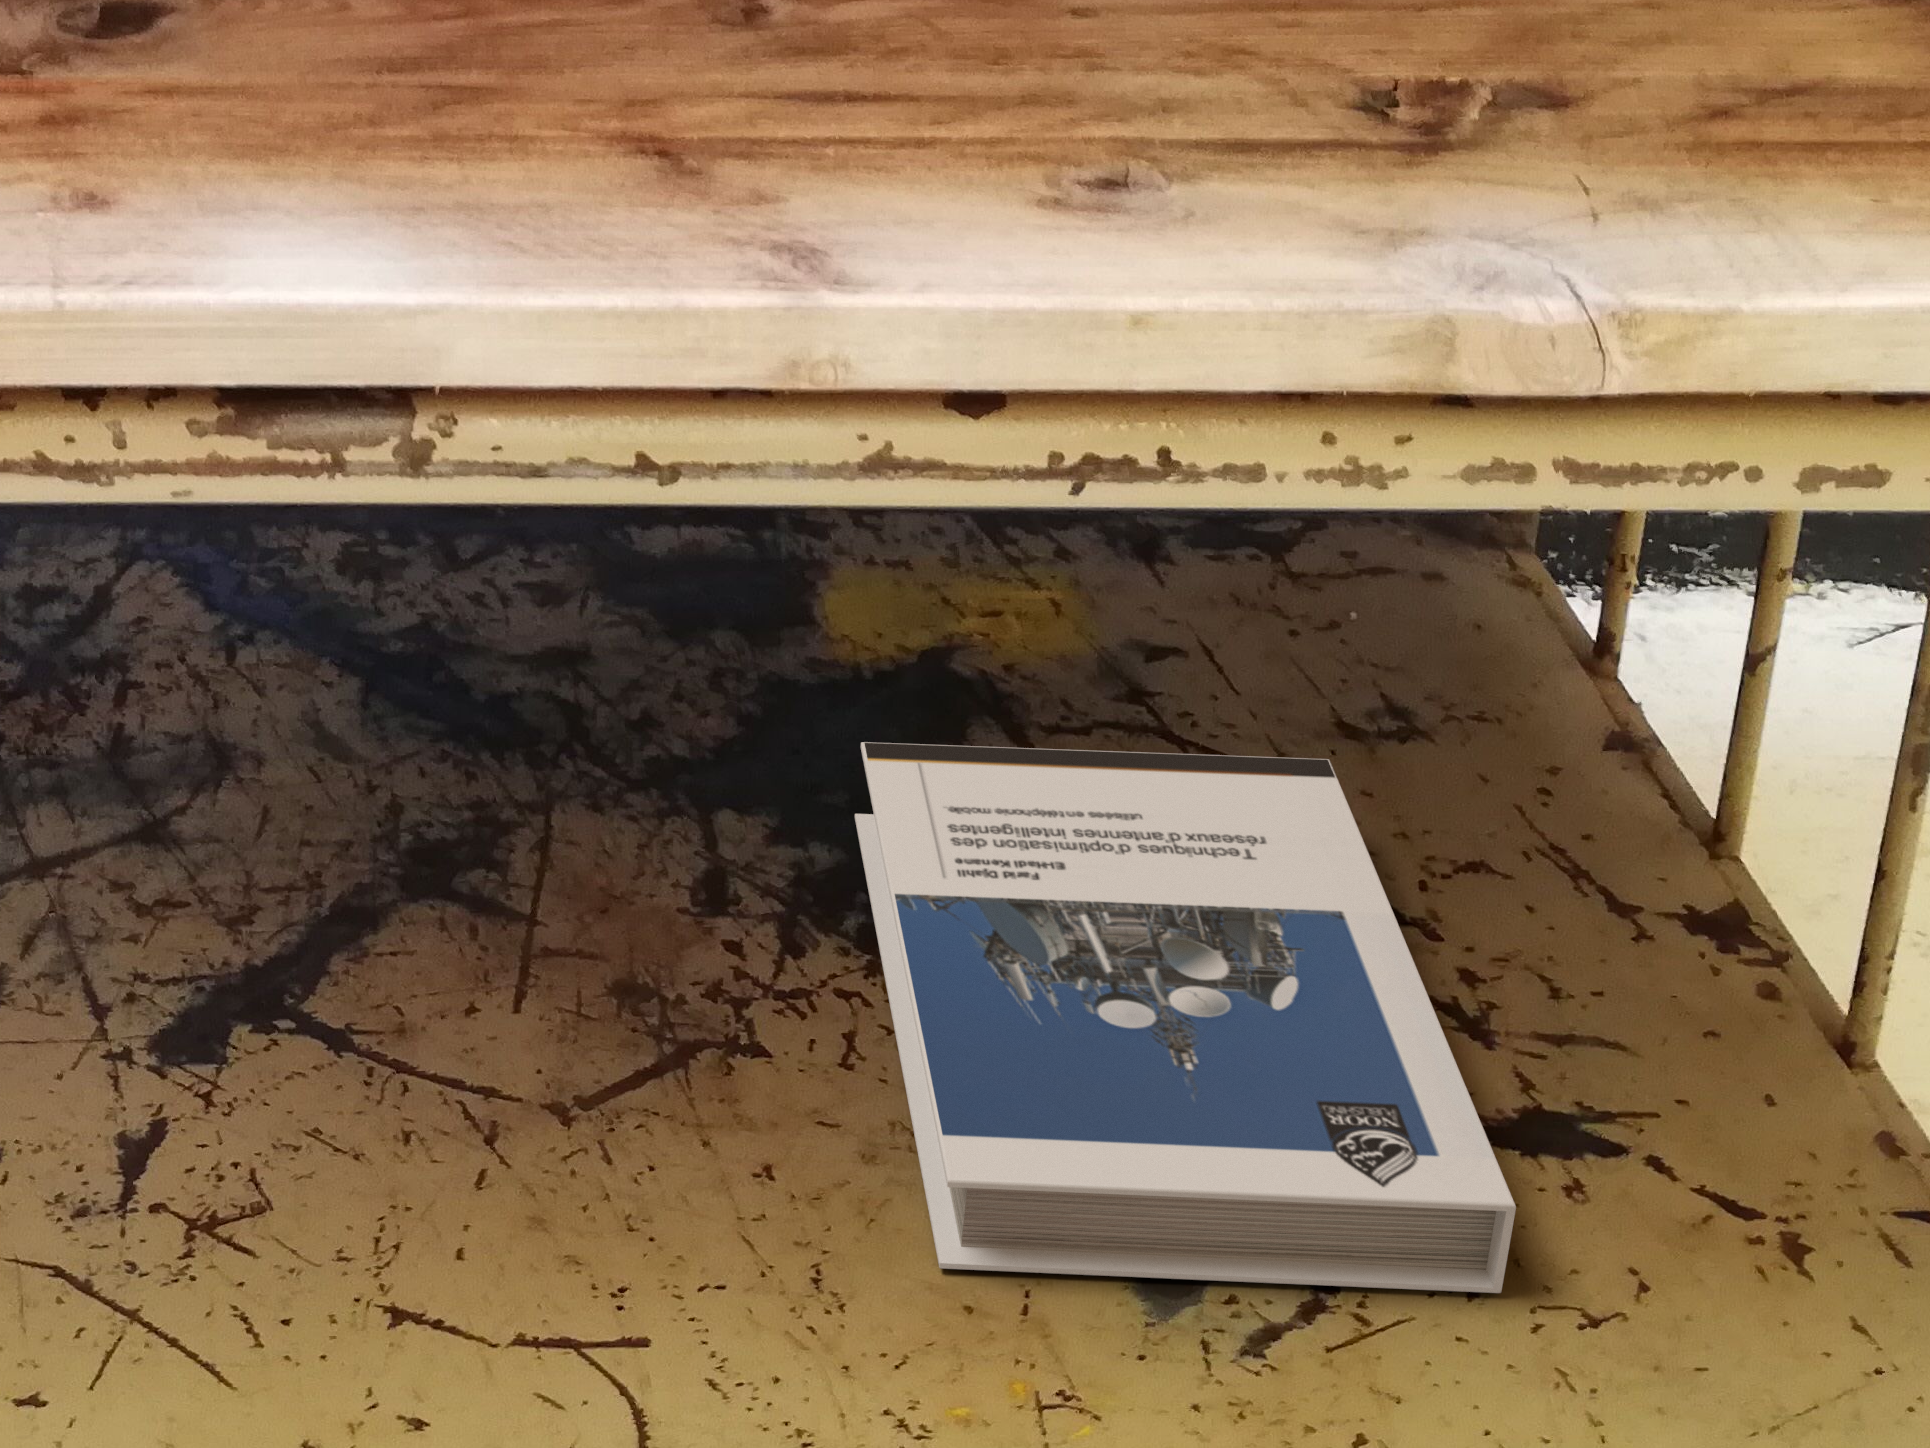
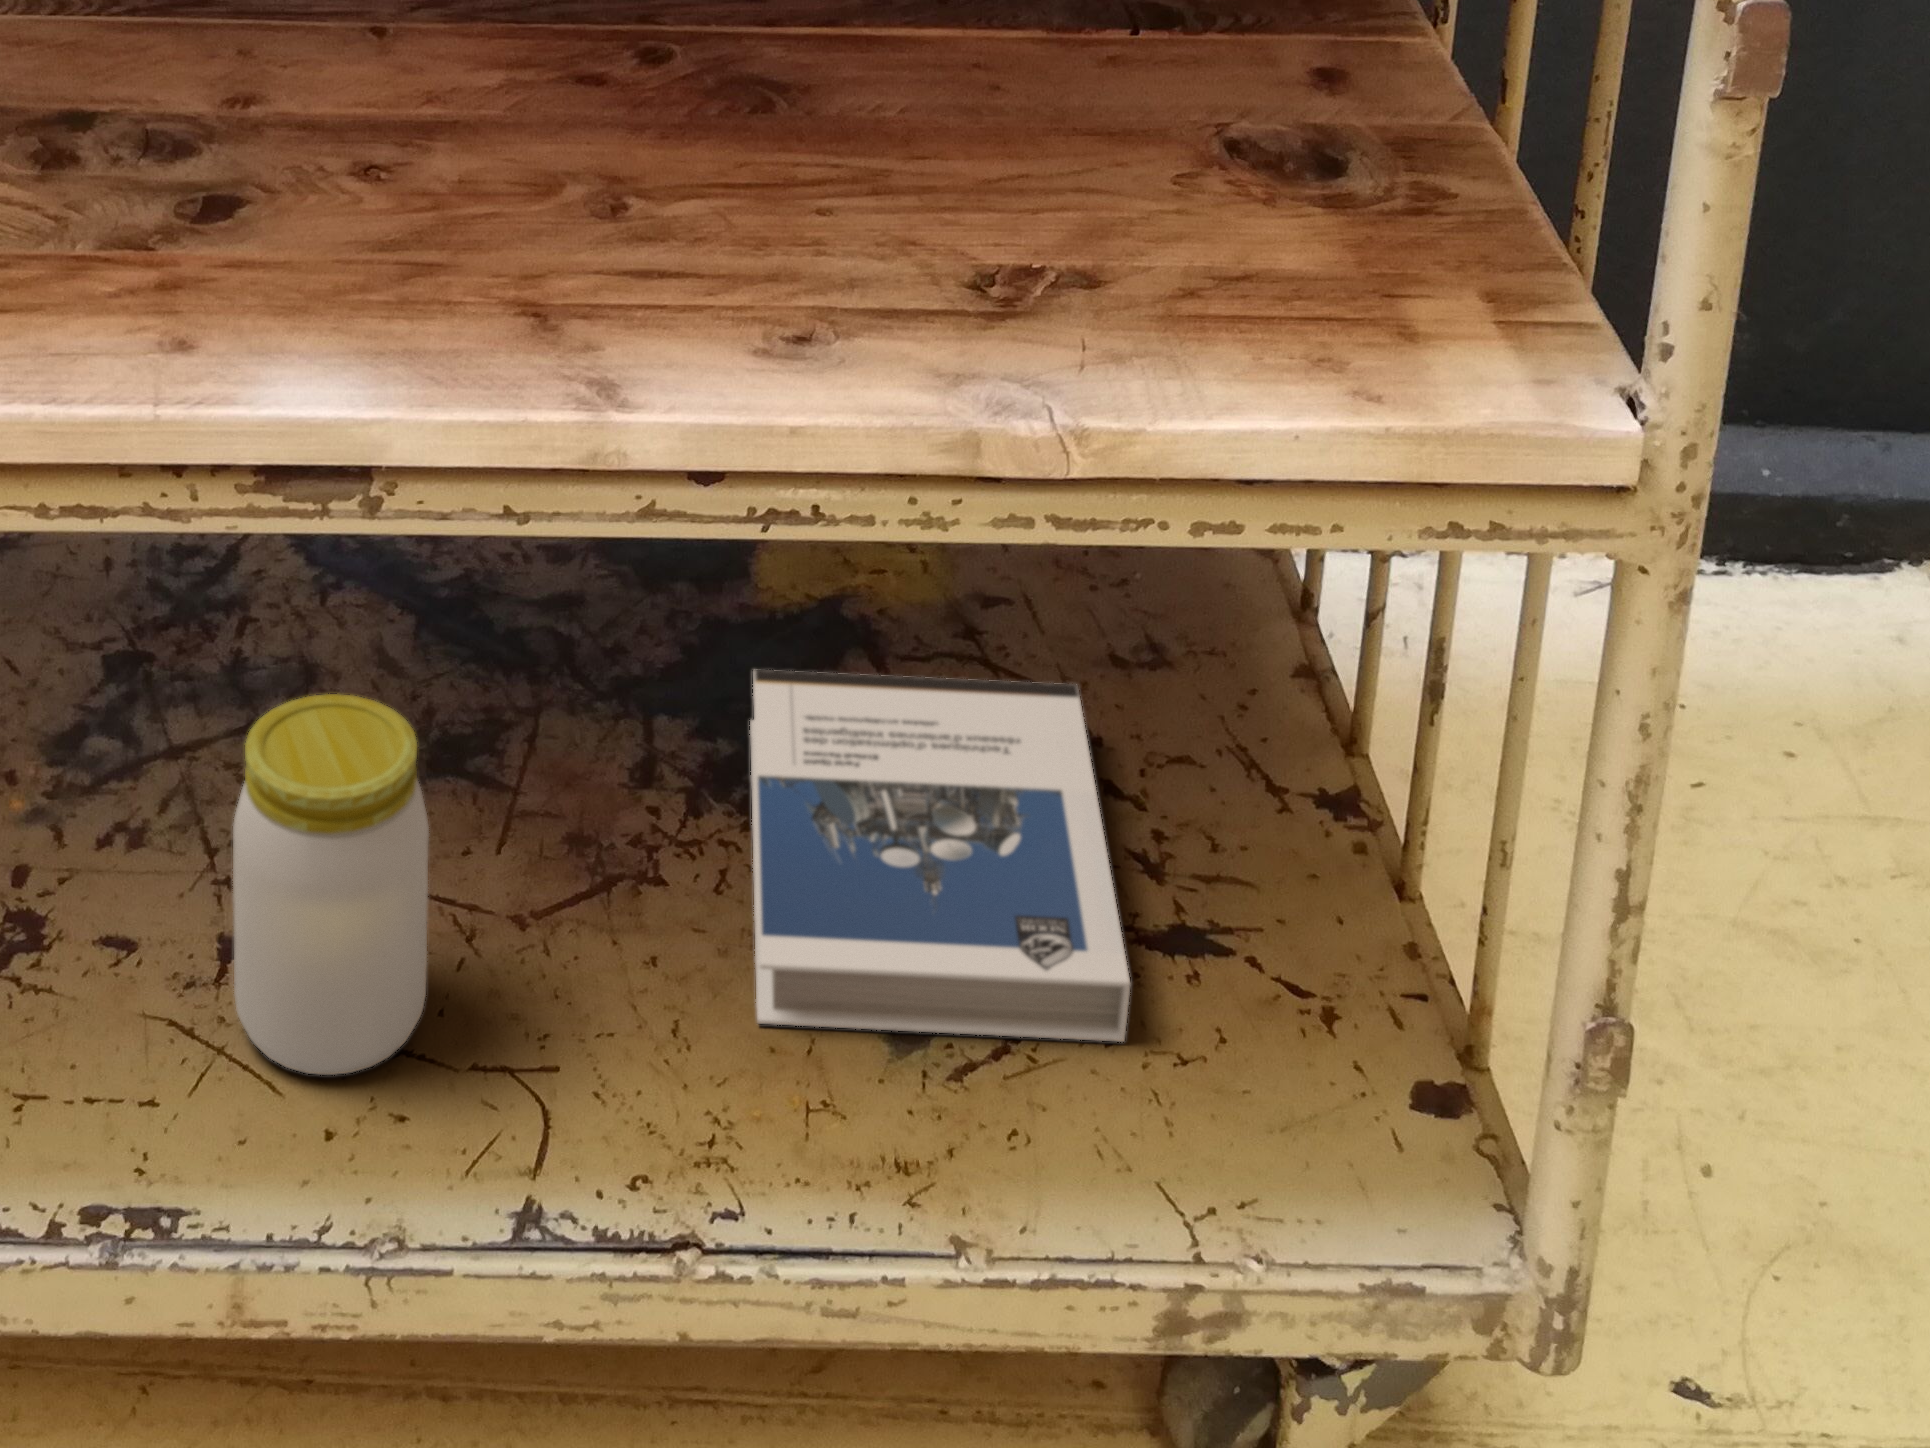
jar: none [152,777,449,1356] -> present [233,694,429,1075]

